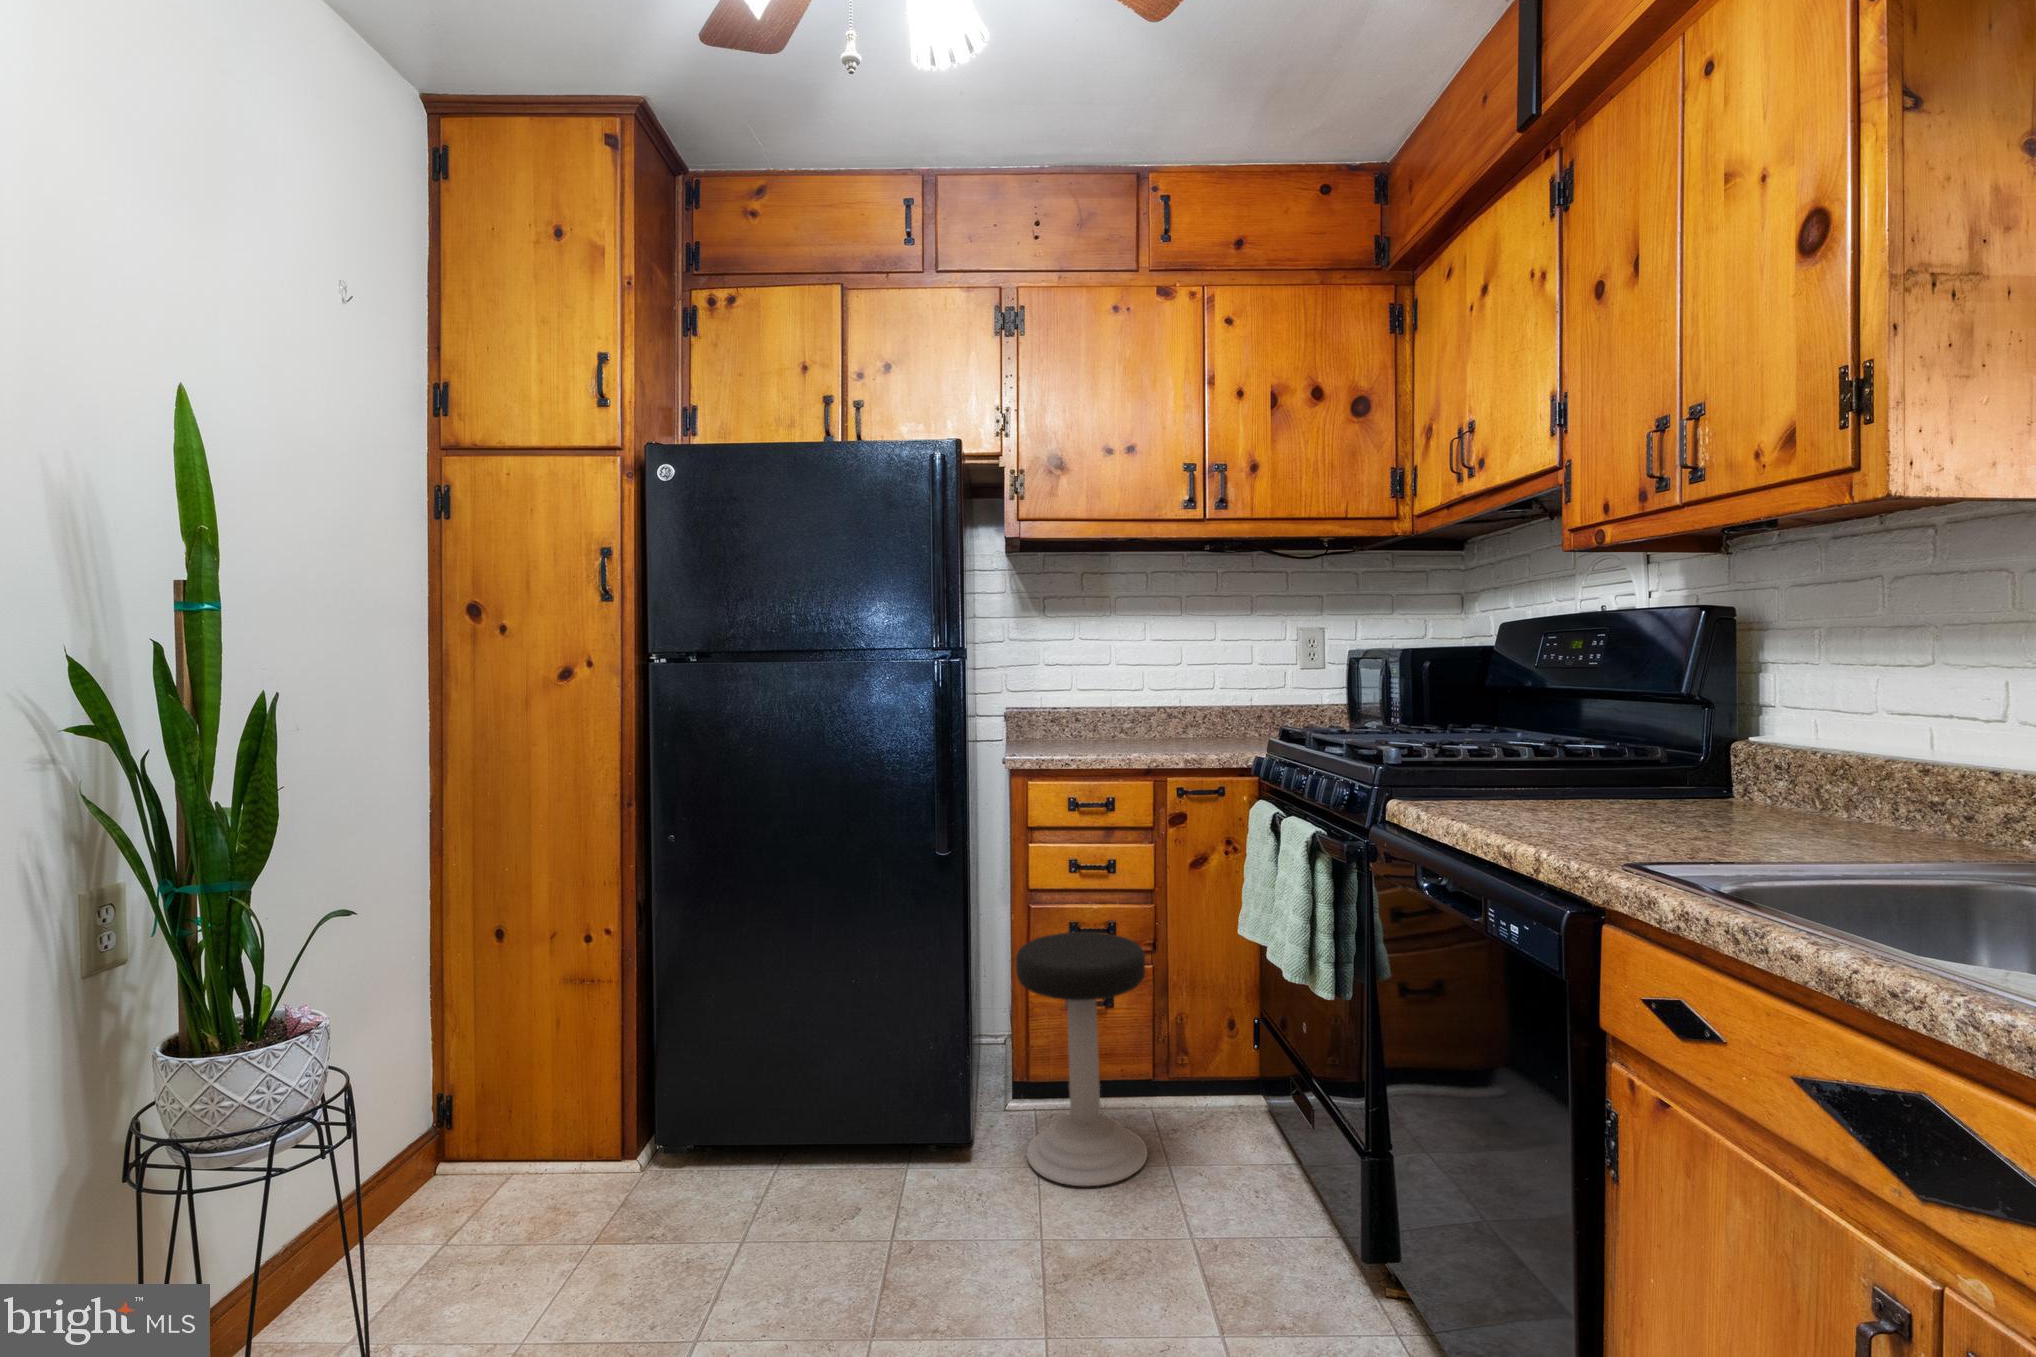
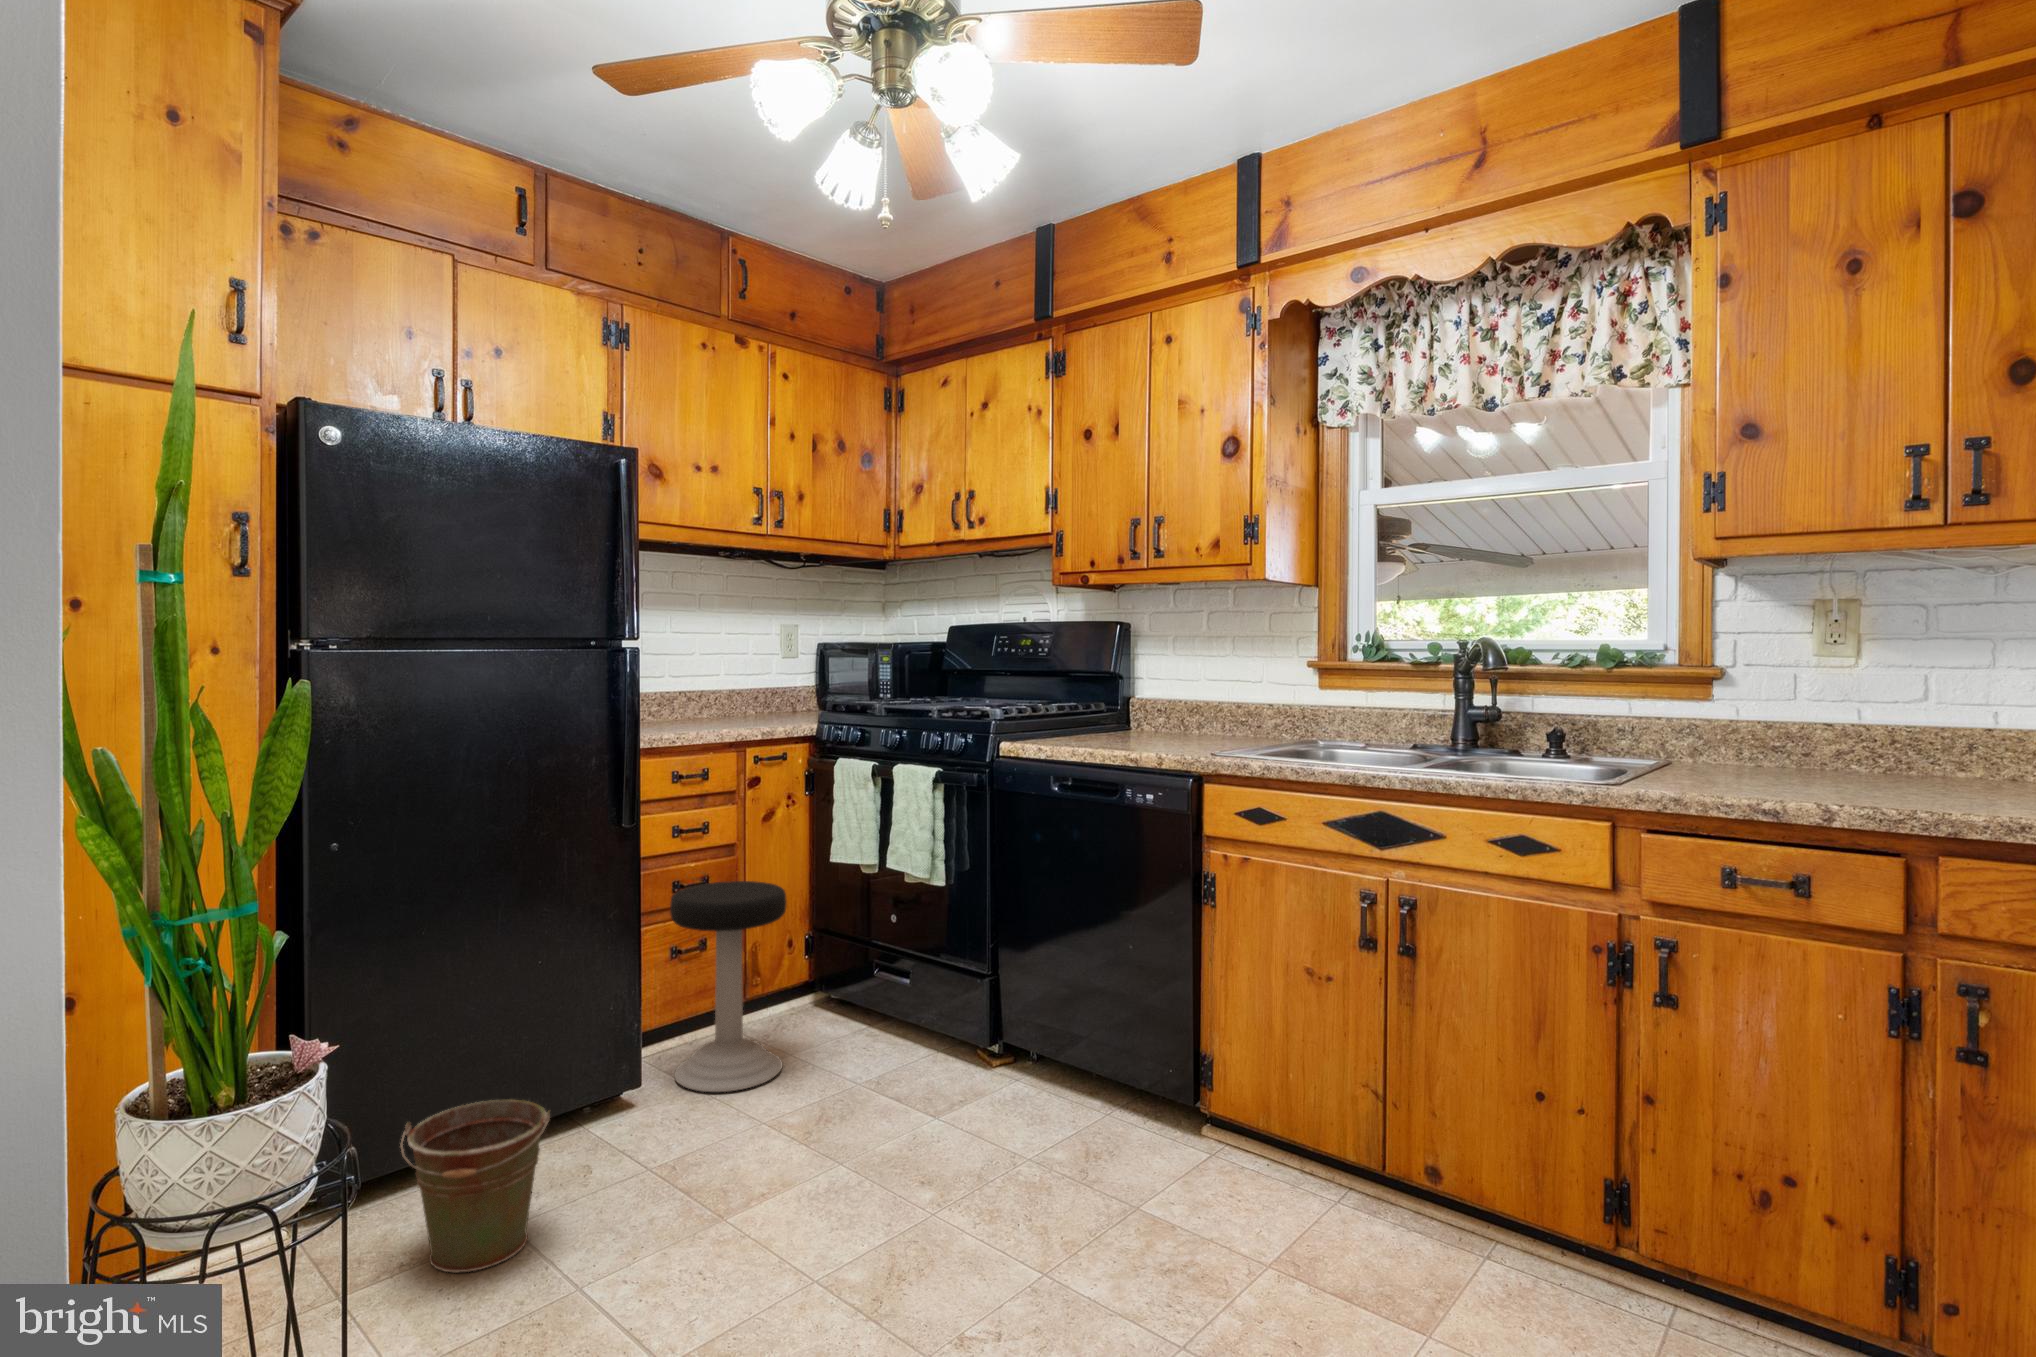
bucket: none [619,1121,752,1295] -> present [400,1100,550,1272]

